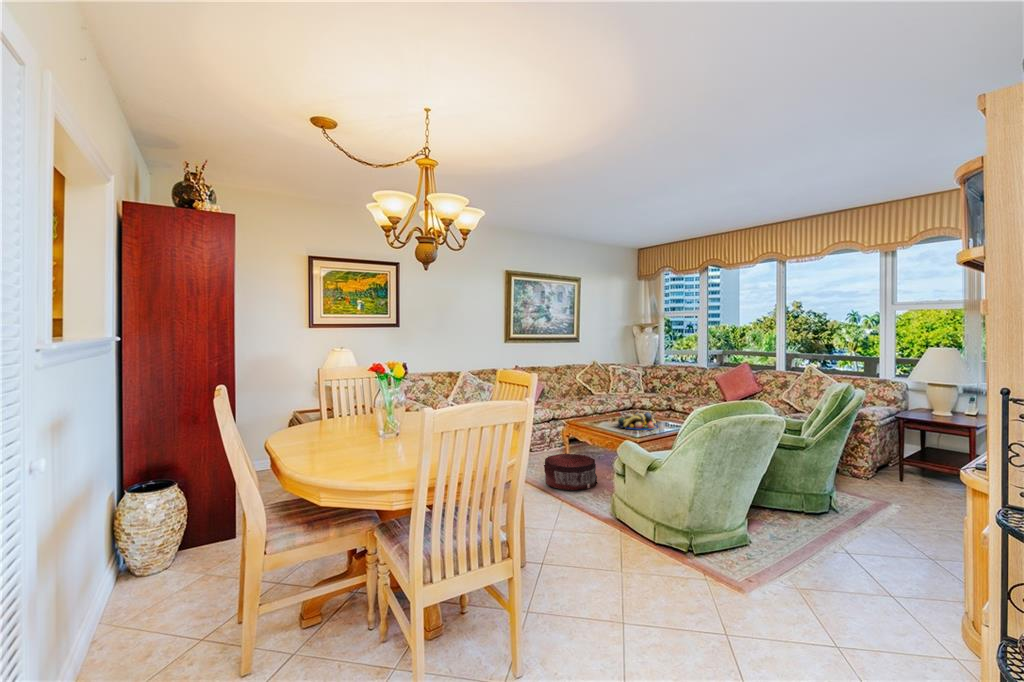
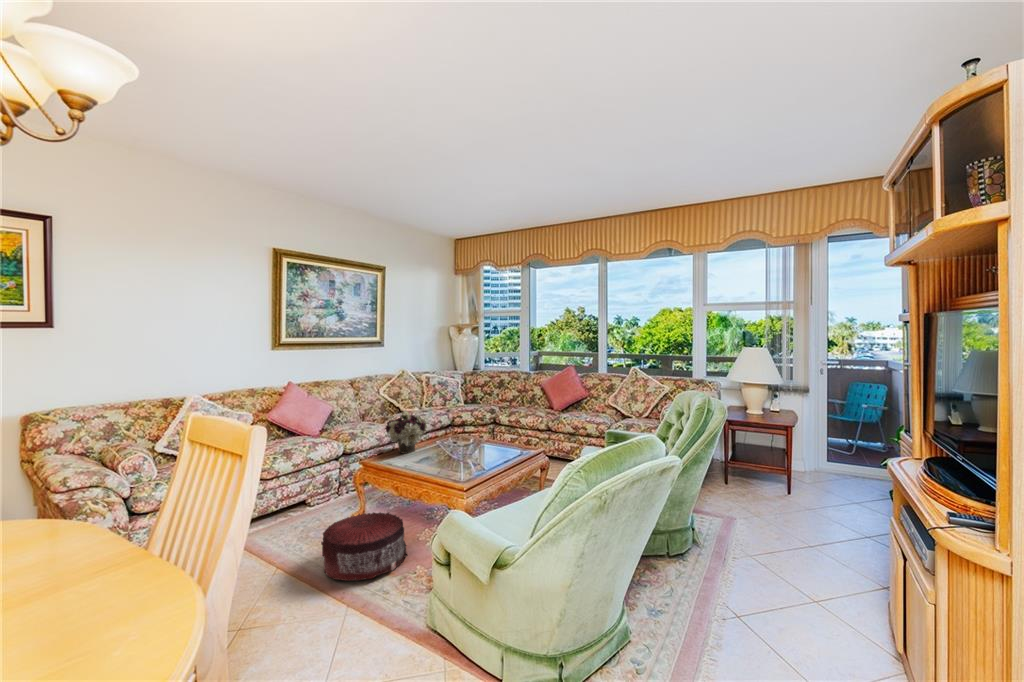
flower arrangement: none [581,389,612,420] -> present [385,411,427,454]
fruit bowl: present [618,412,658,430] -> none [435,438,488,466]

